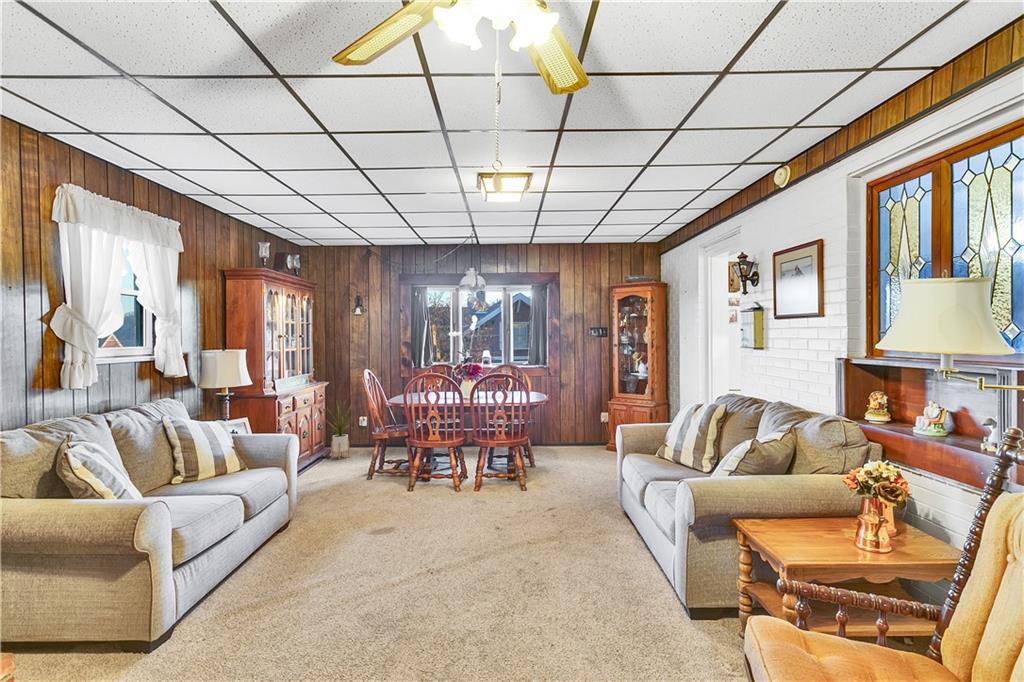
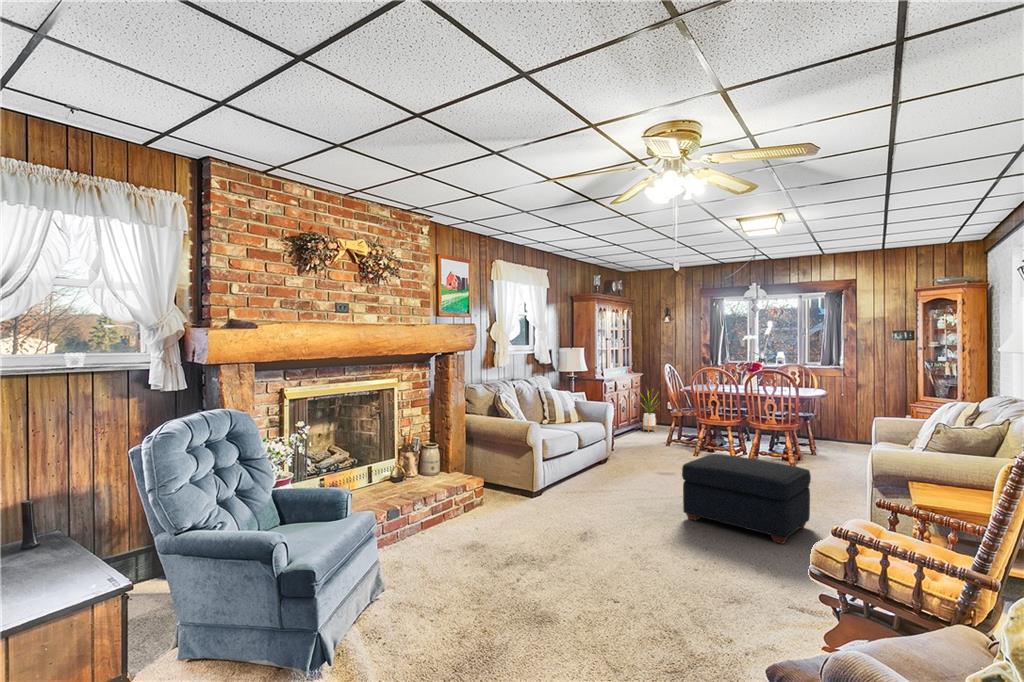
ottoman: none [443,504,605,638] -> present [682,454,811,544]

